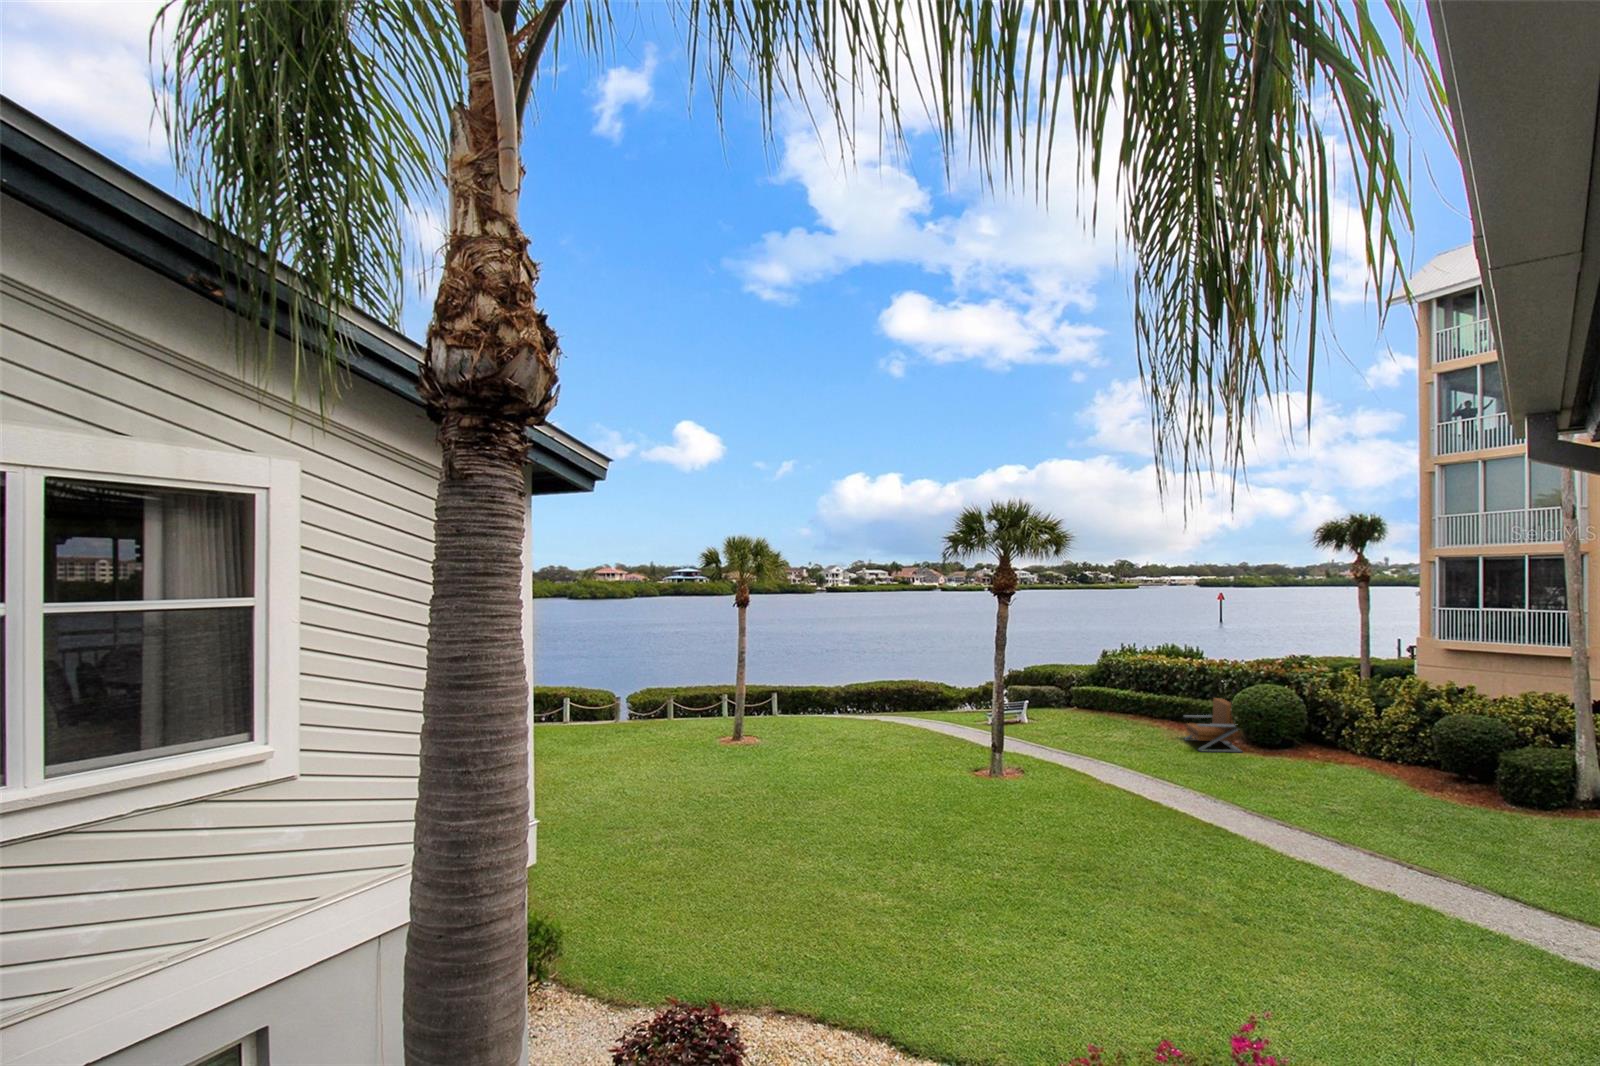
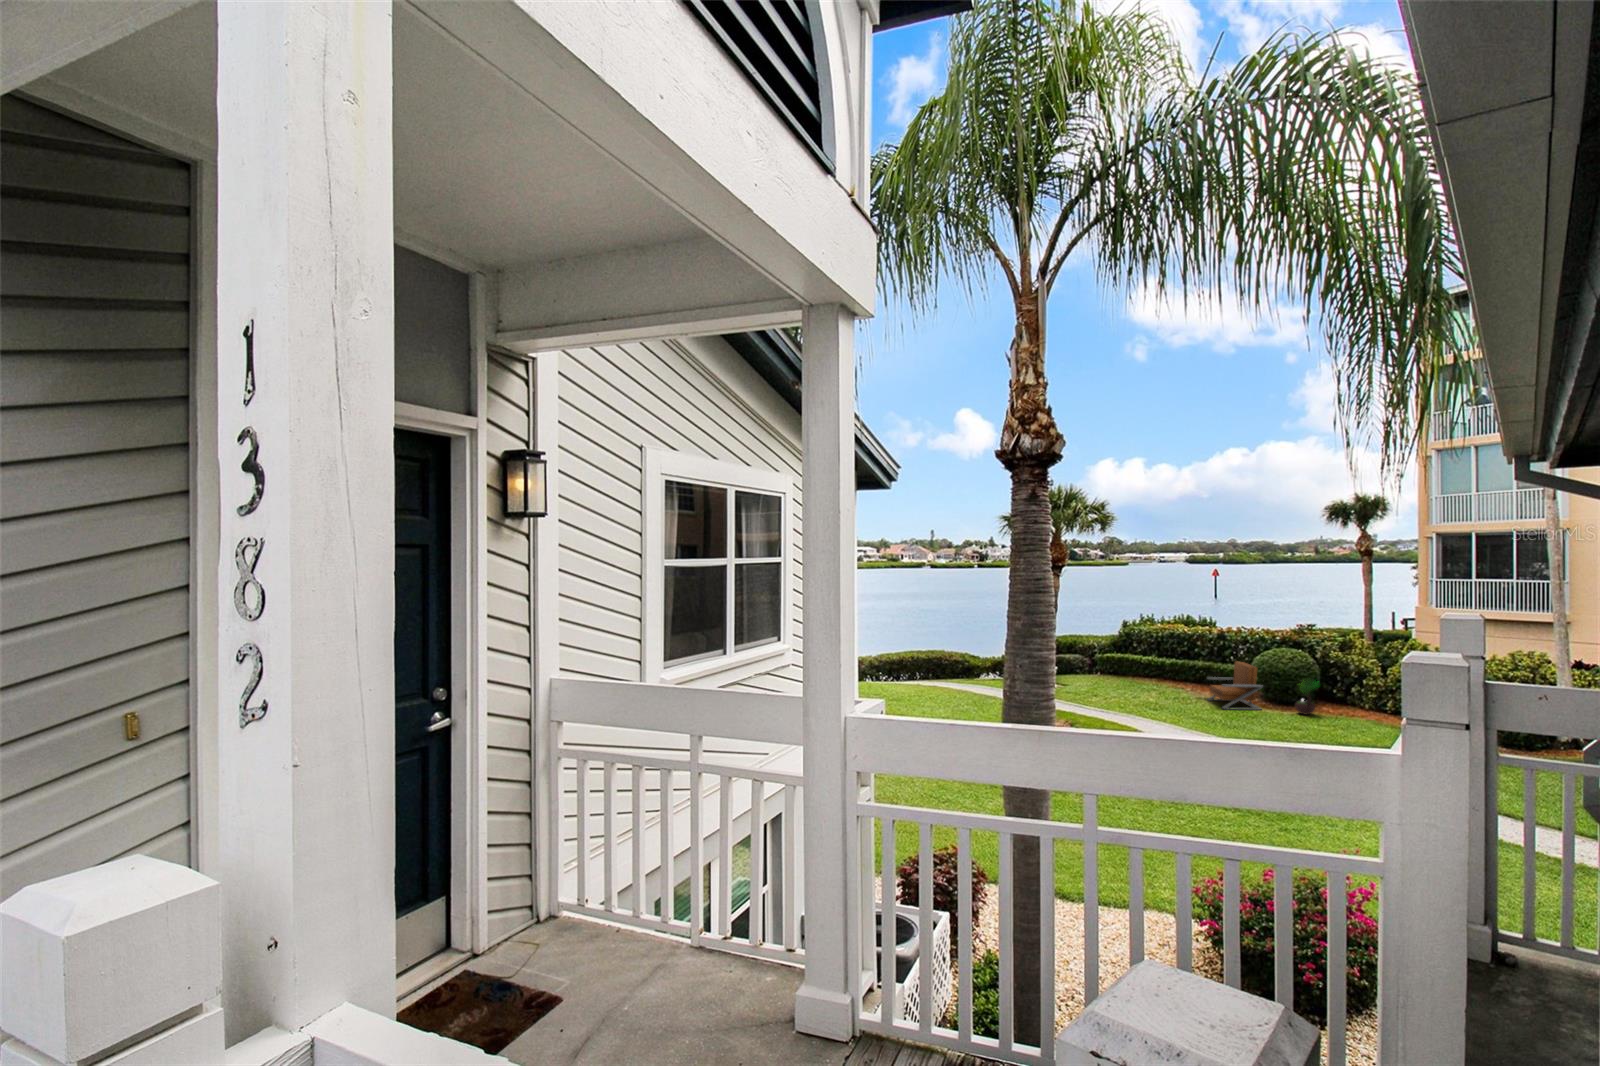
potted tree: none [1279,715,1307,759] -> present [1295,680,1319,714]

